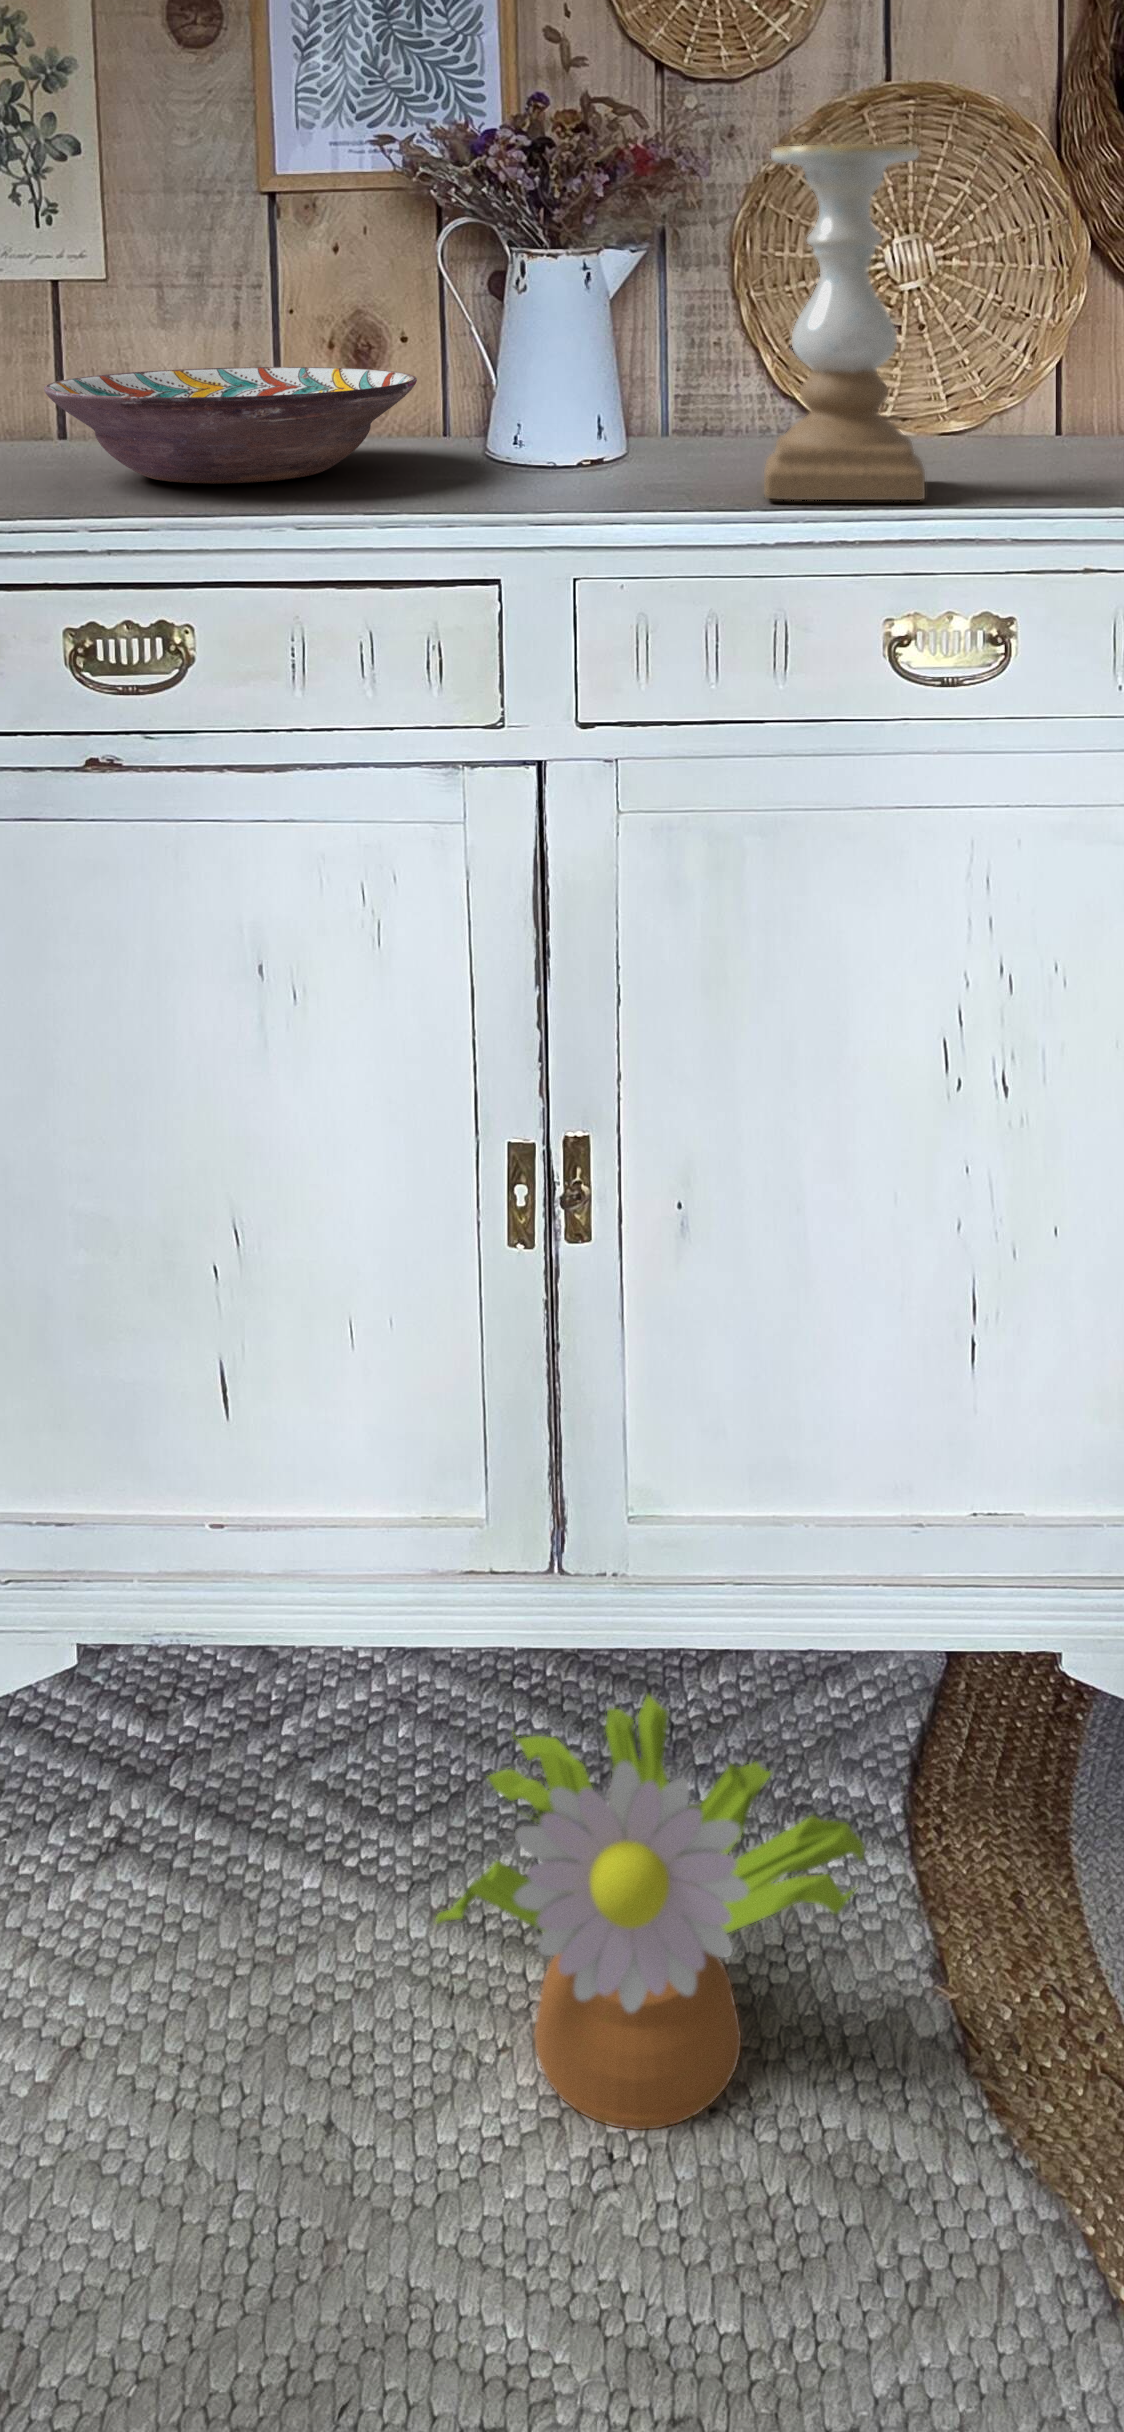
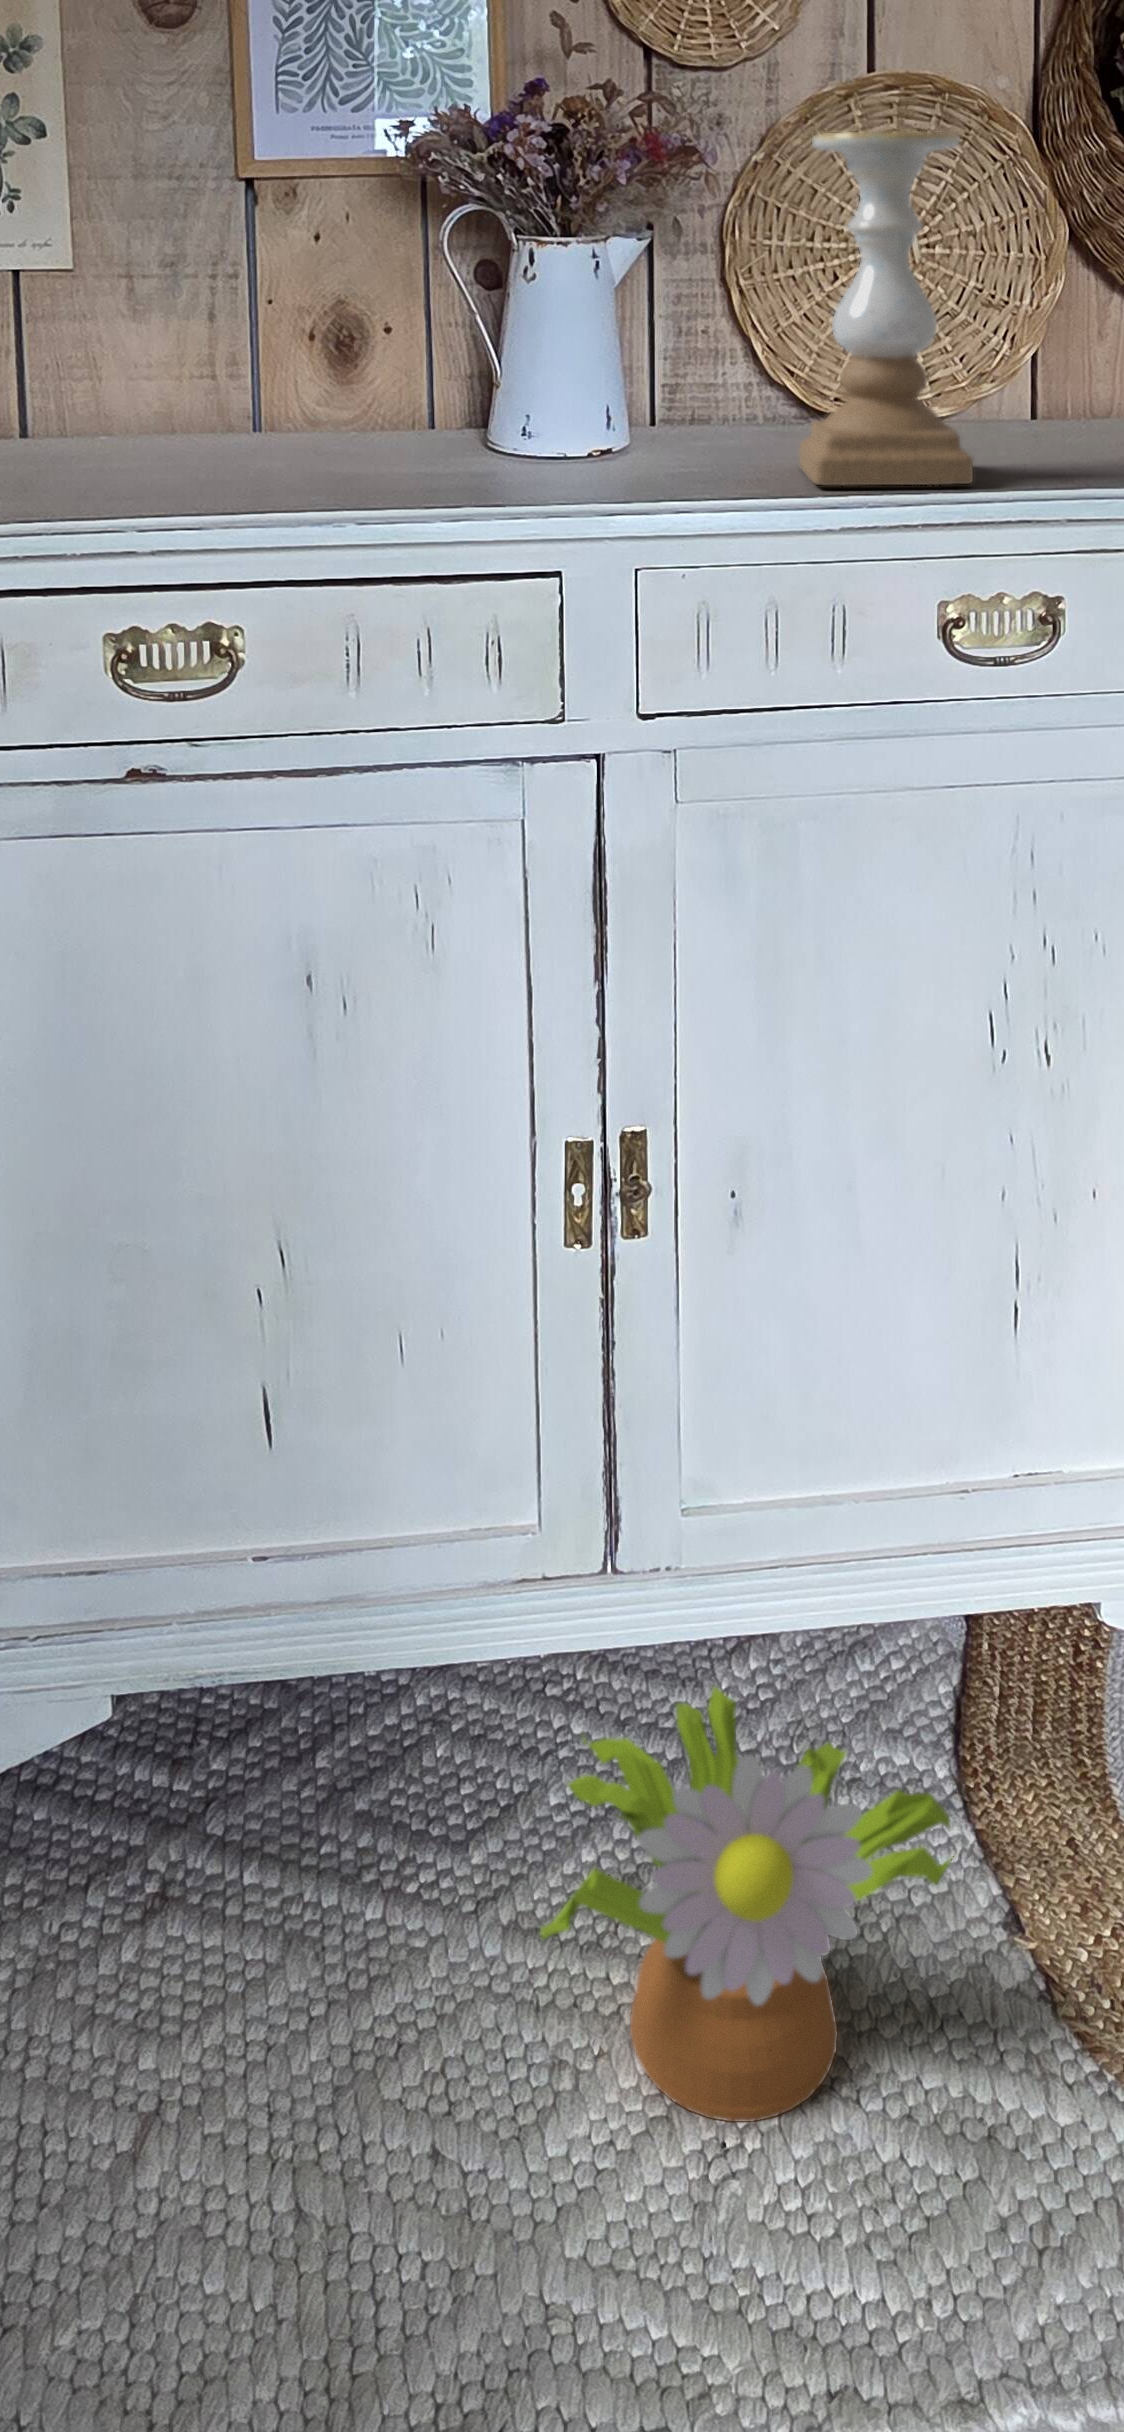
decorative bowl: present [44,367,417,483] -> none [47,358,434,478]

